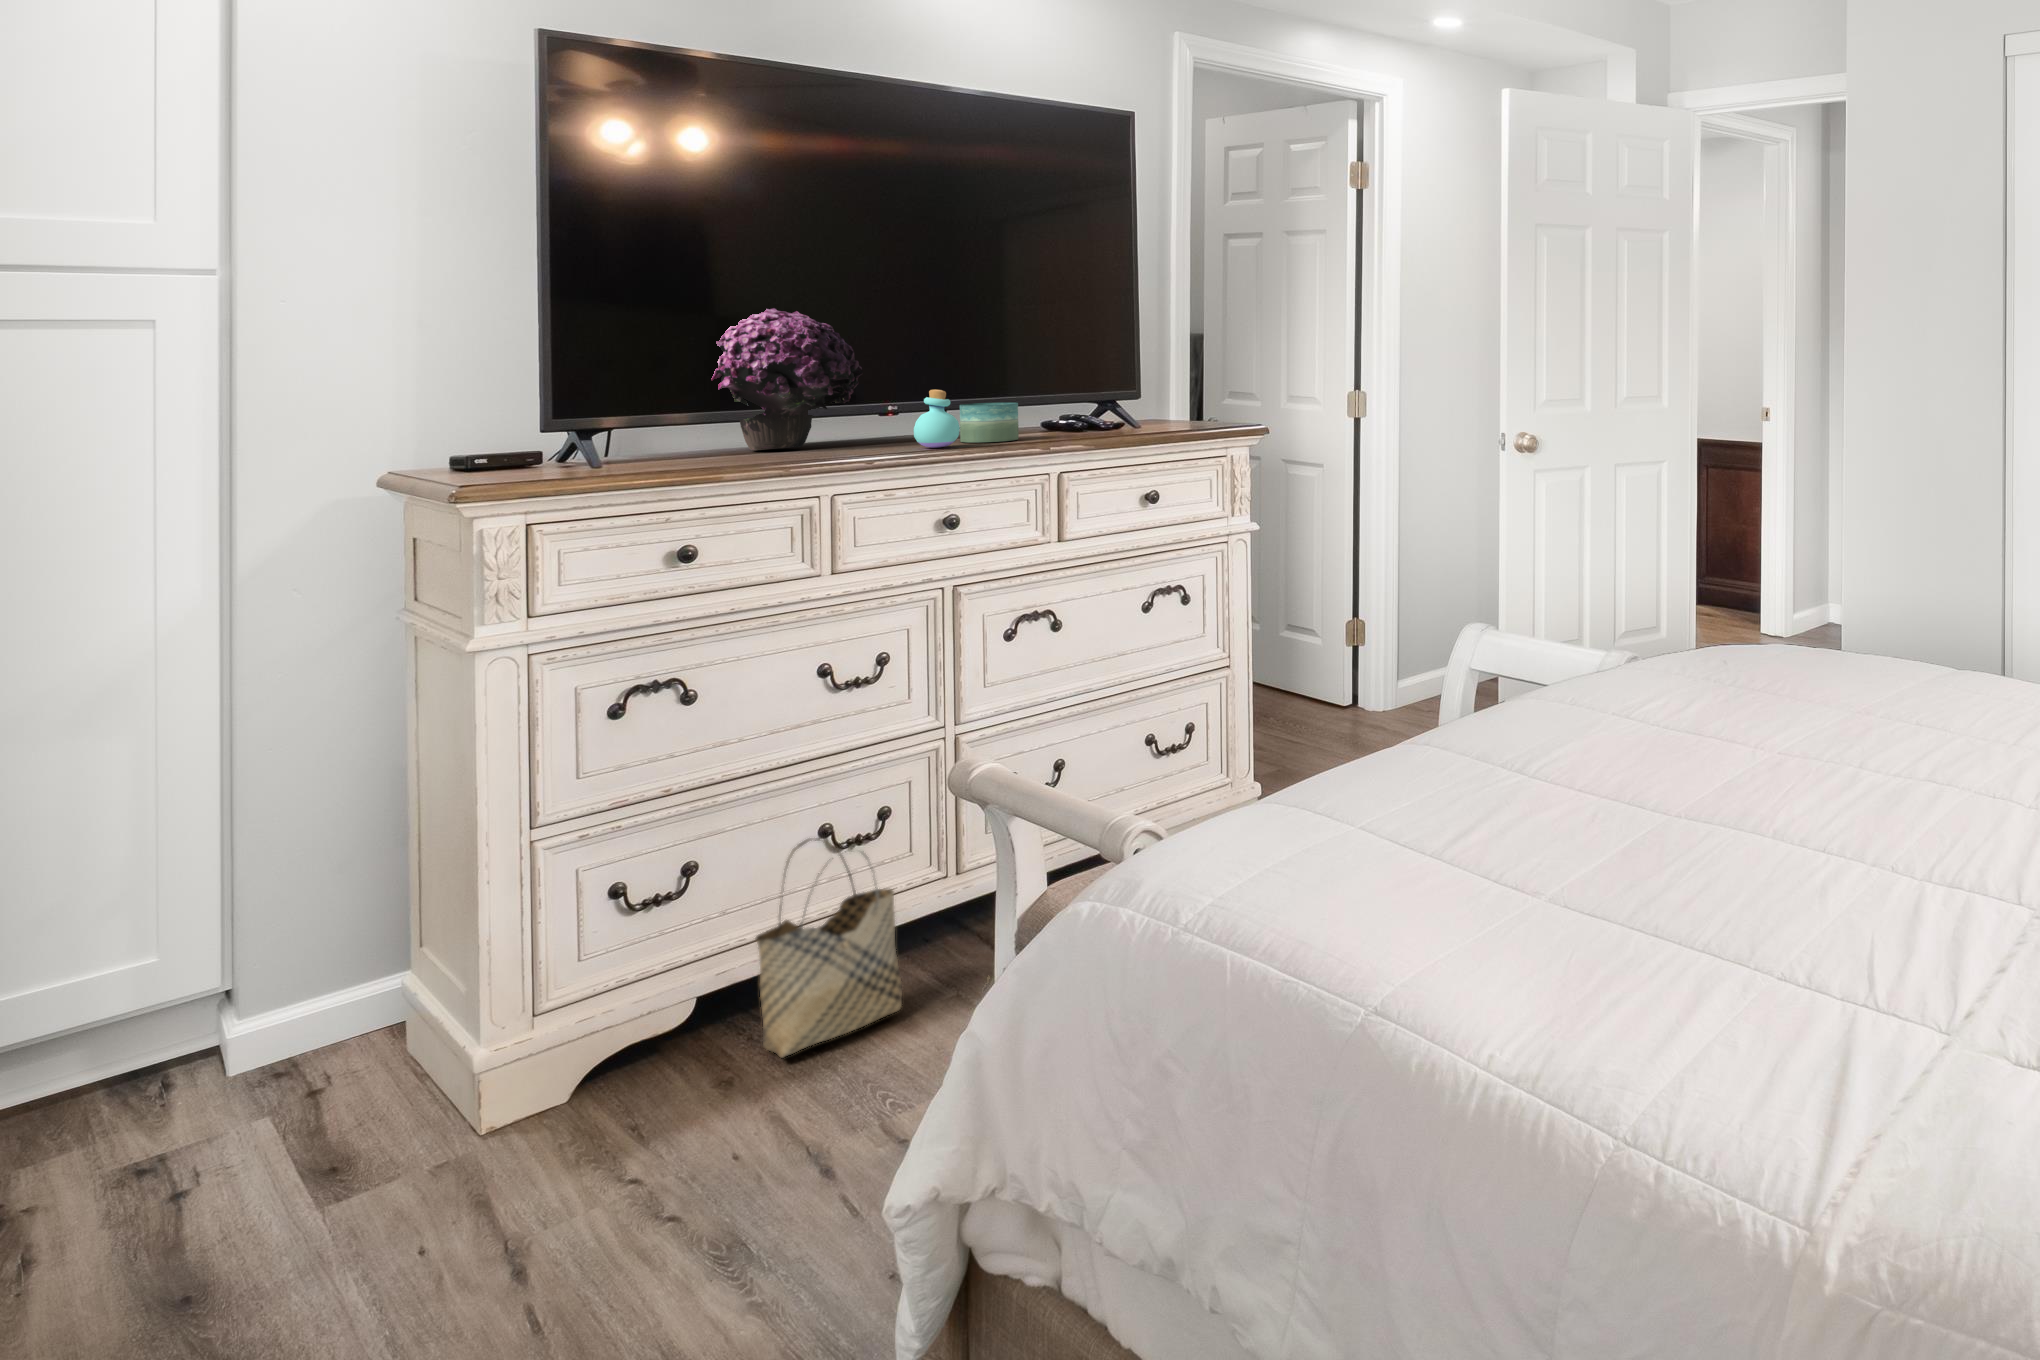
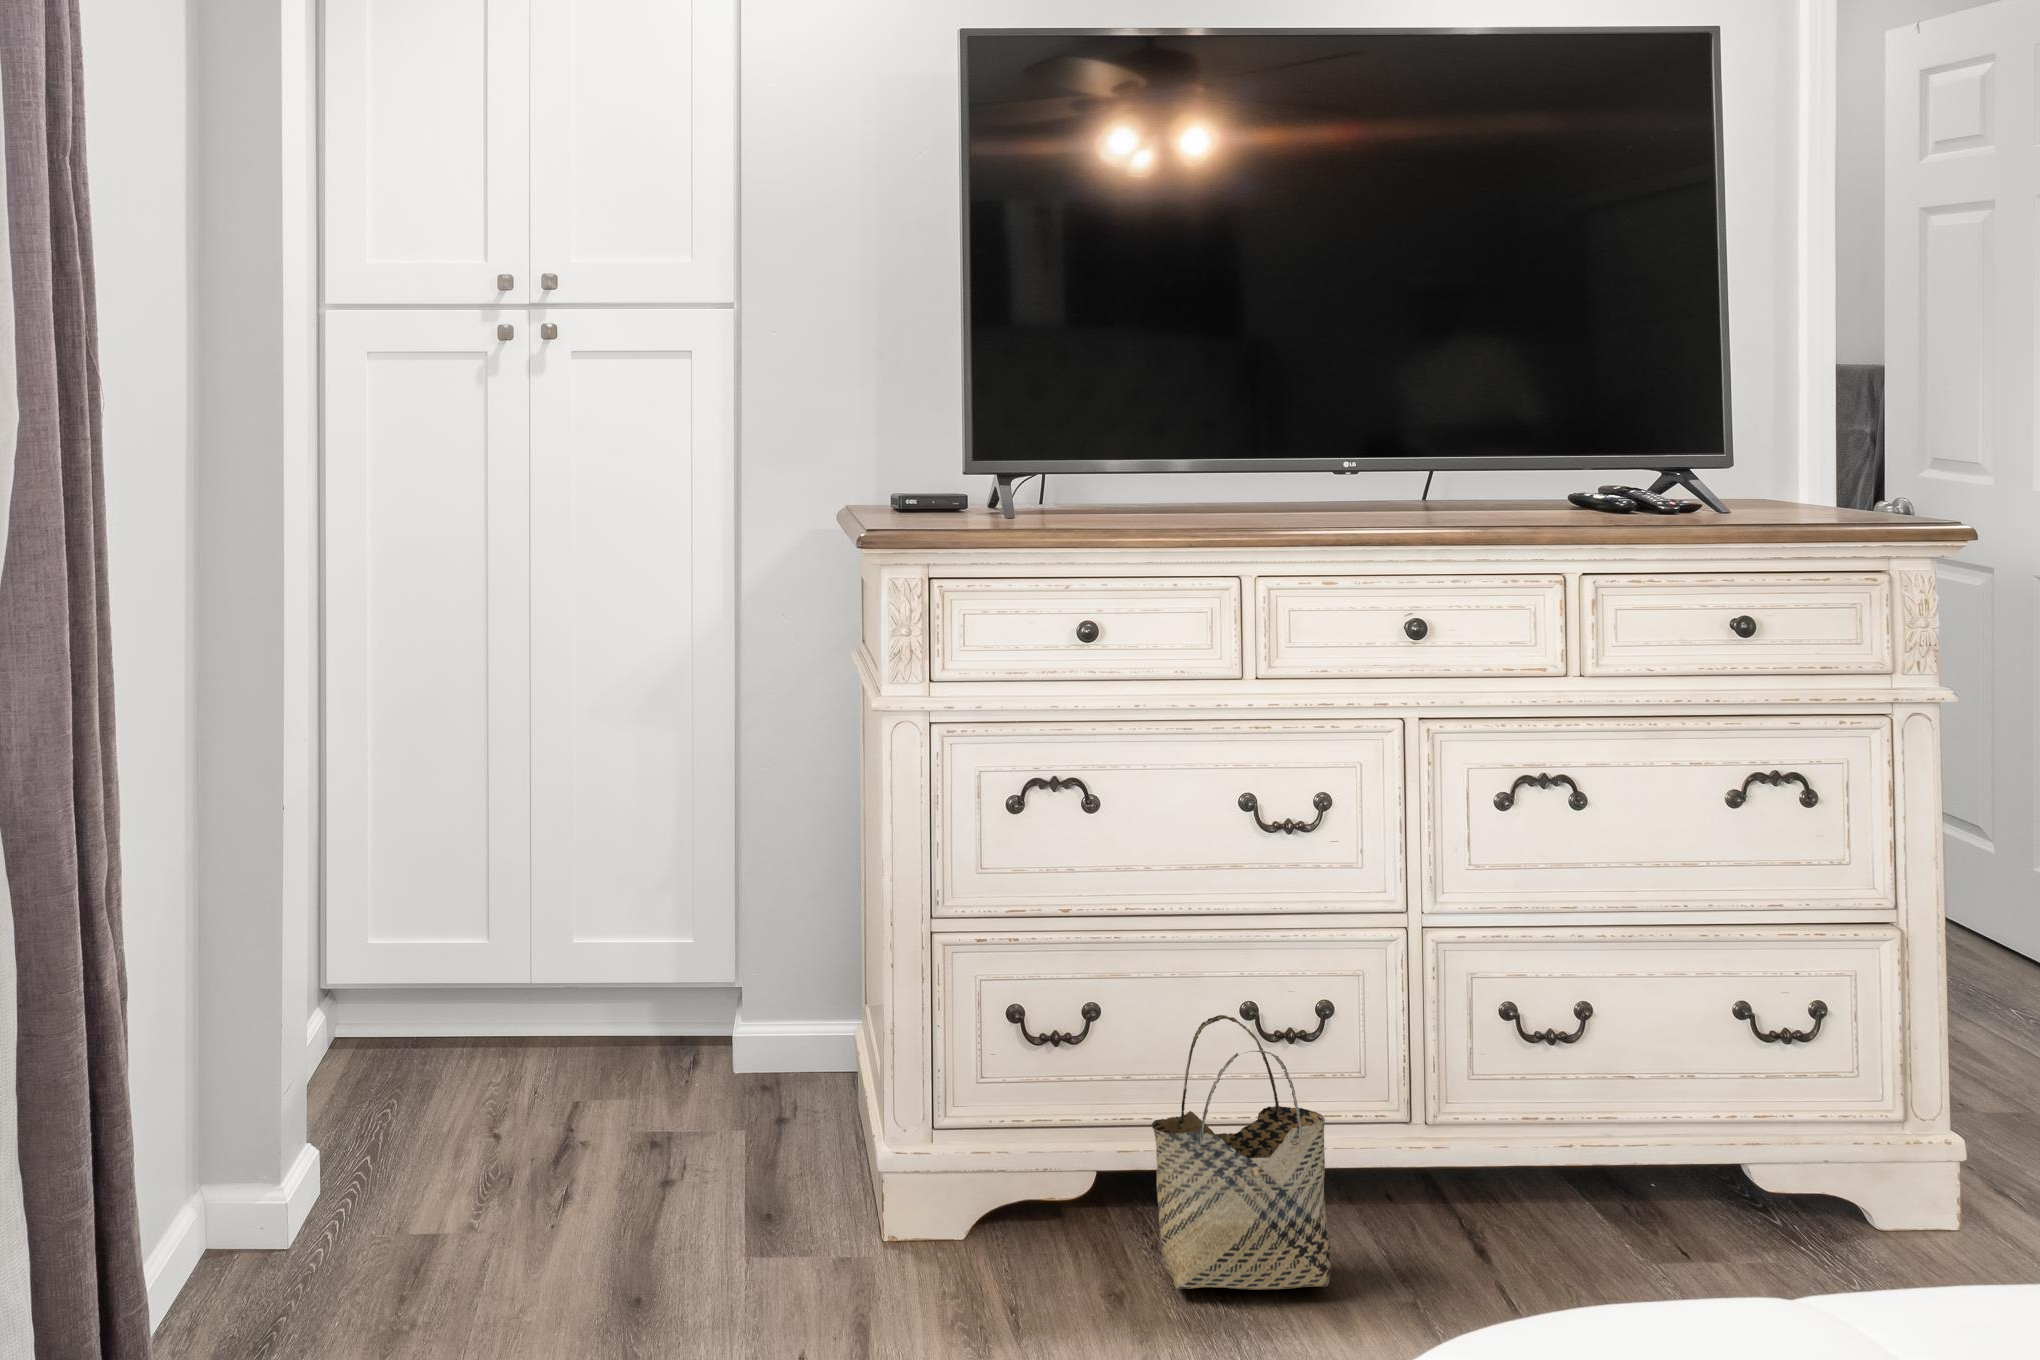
flower: present [711,308,863,450] -> none [1121,334,1310,509]
perfume bottle: present [914,390,960,448] -> none [1365,445,1428,525]
candle: present [960,403,1019,442] -> none [1436,465,1519,522]

